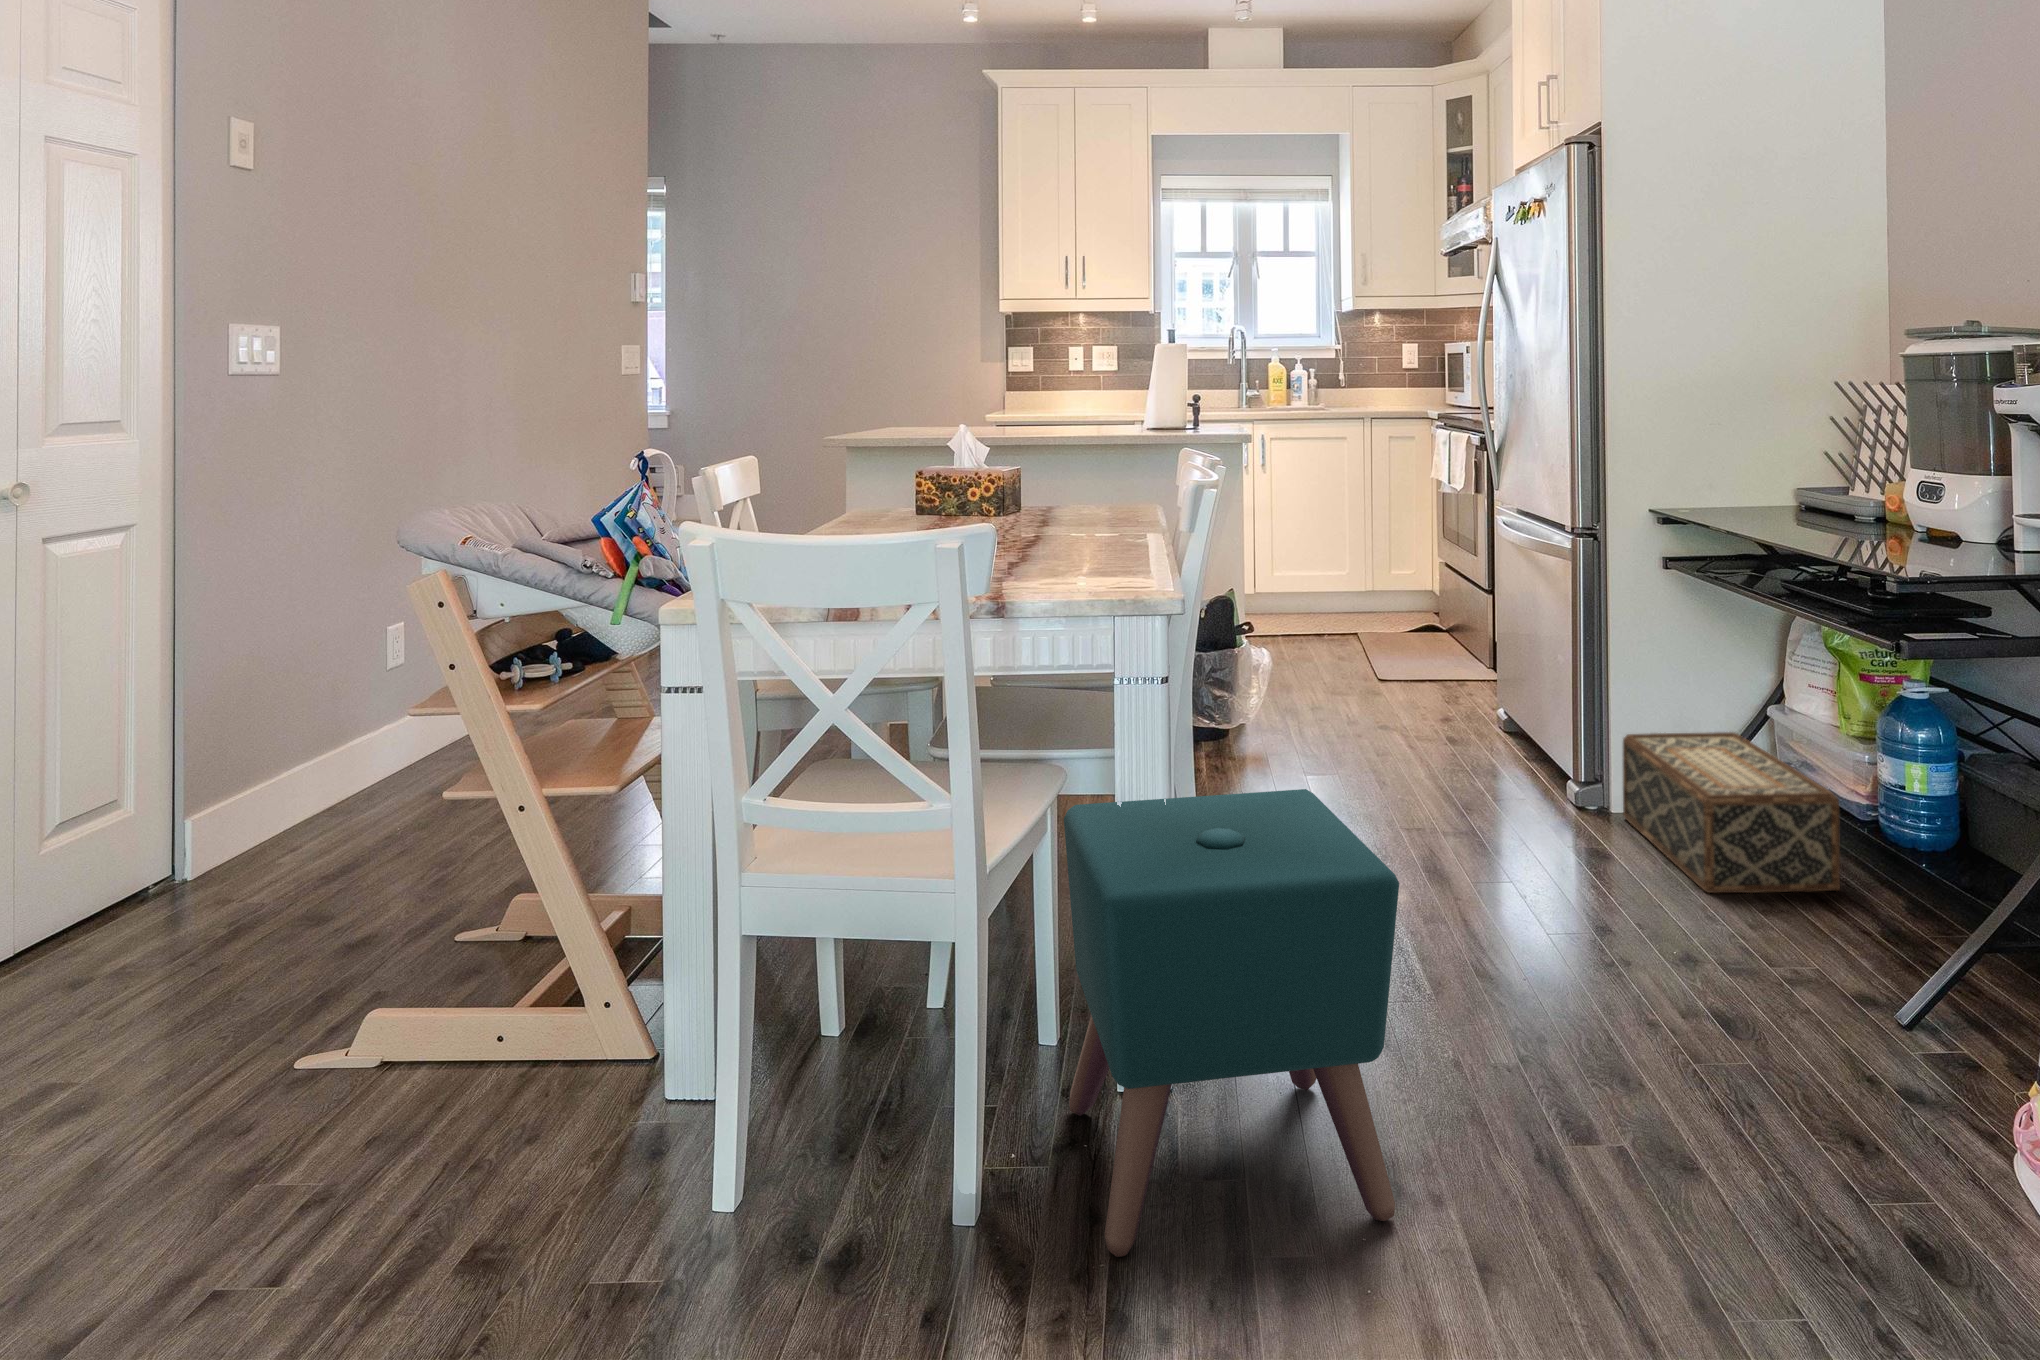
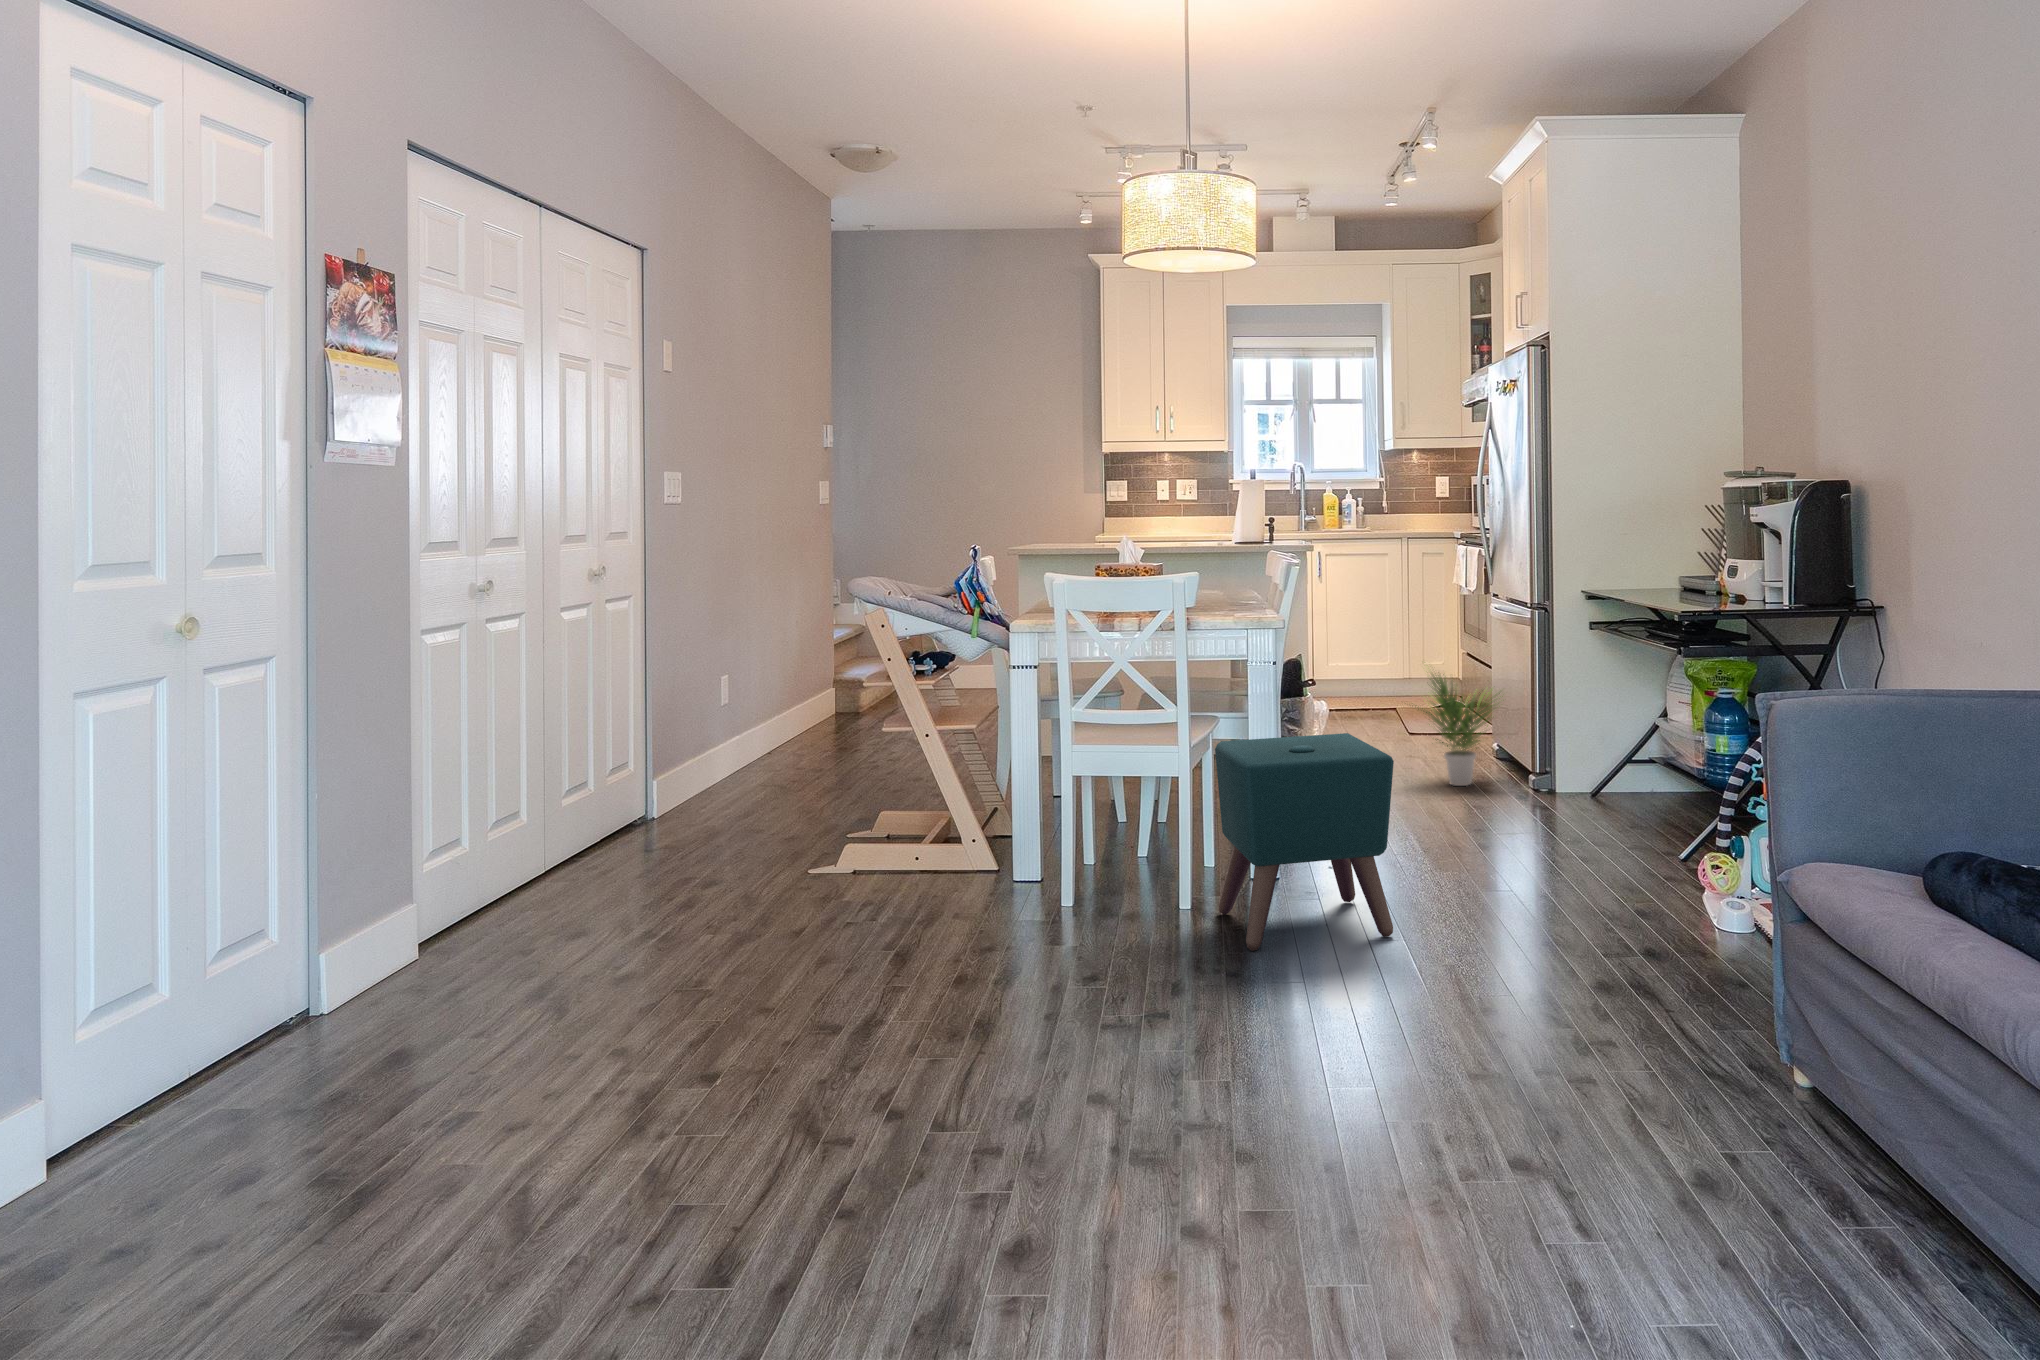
potted plant: none [1373,597,1531,783] -> present [1415,673,1500,786]
woven basket: present [1623,732,1840,893] -> none [1564,739,1687,828]

